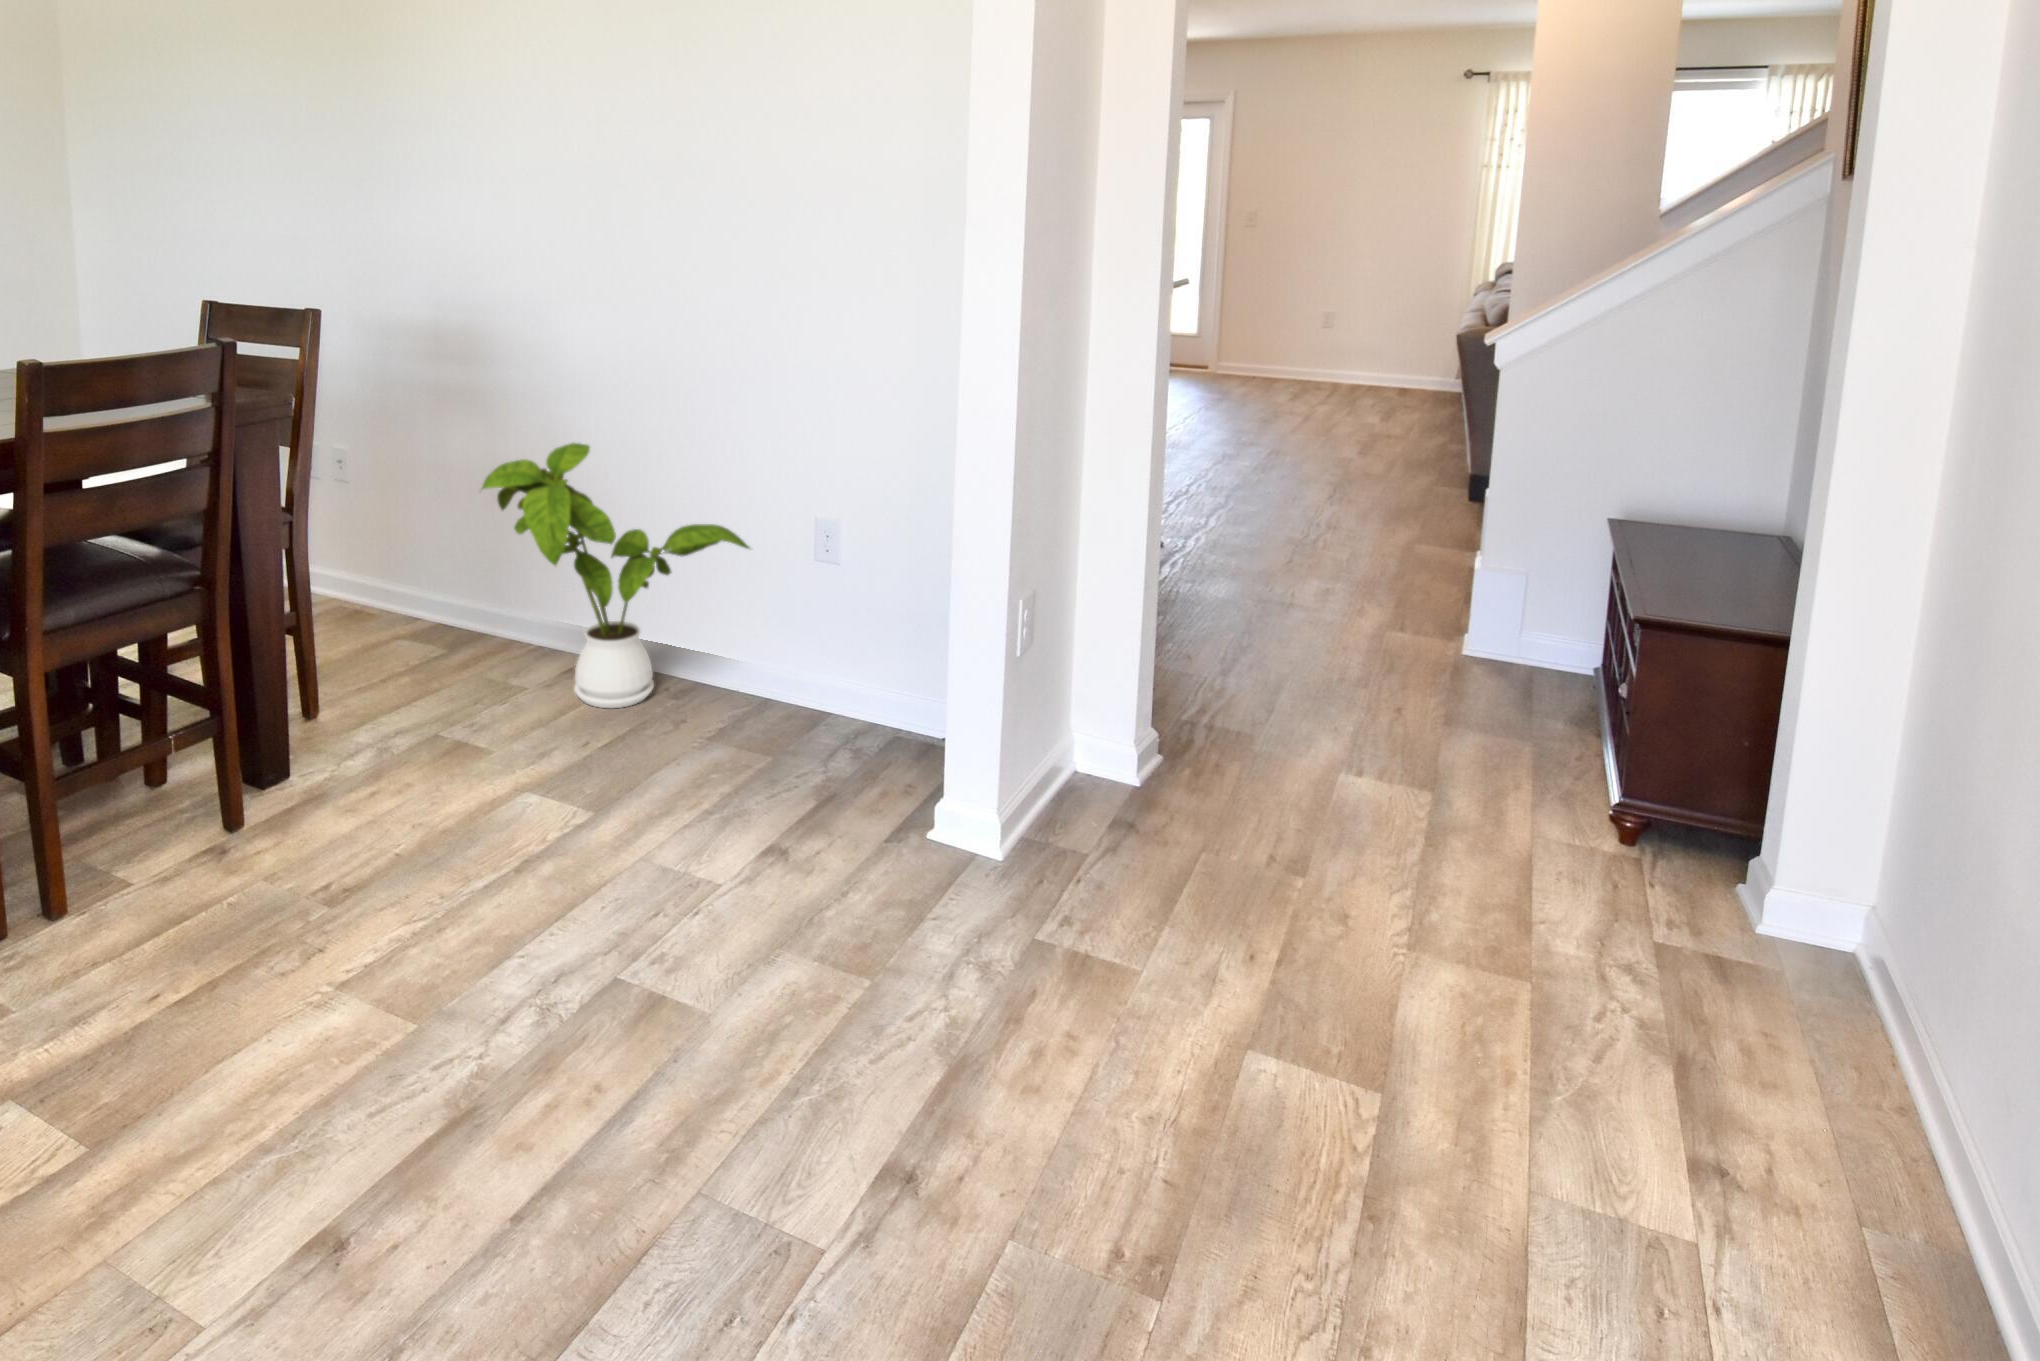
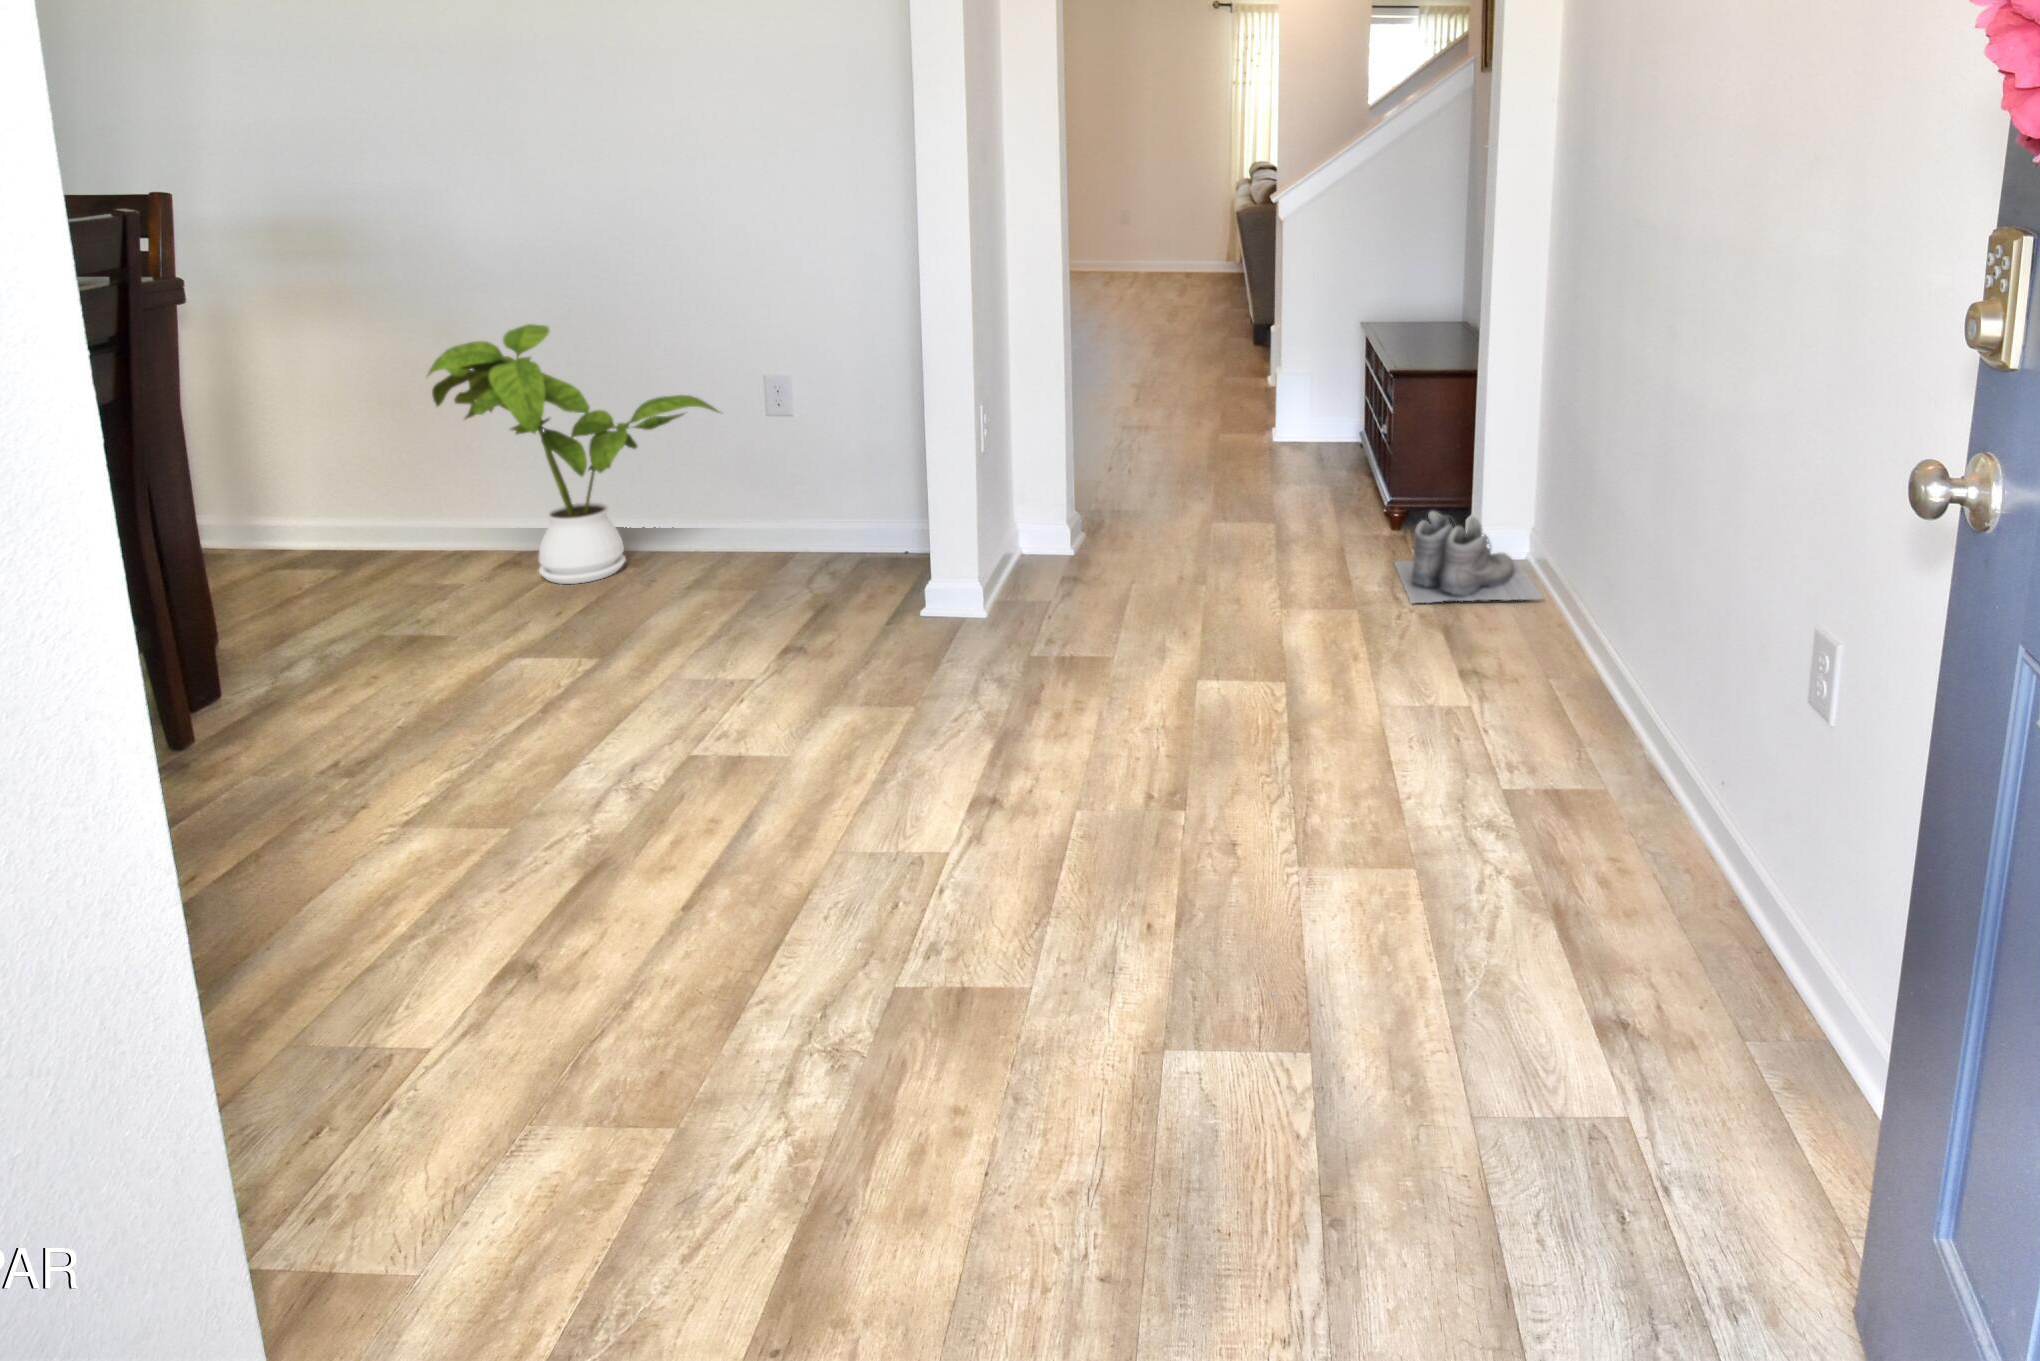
boots: none [1613,851,1896,1058] -> present [1394,511,1543,603]

